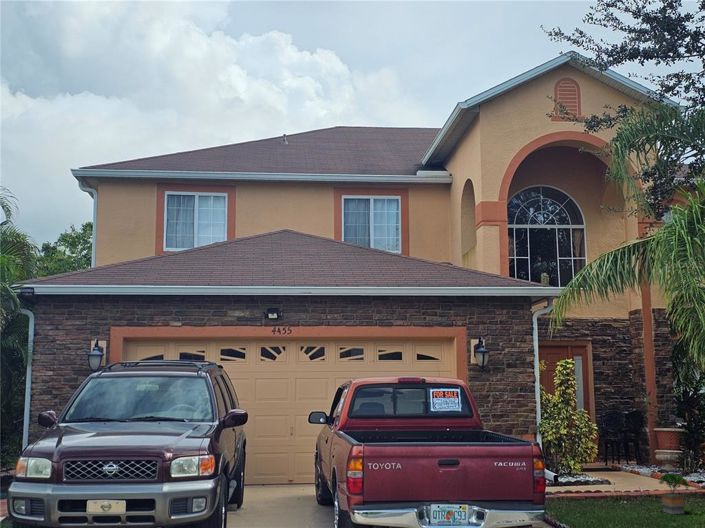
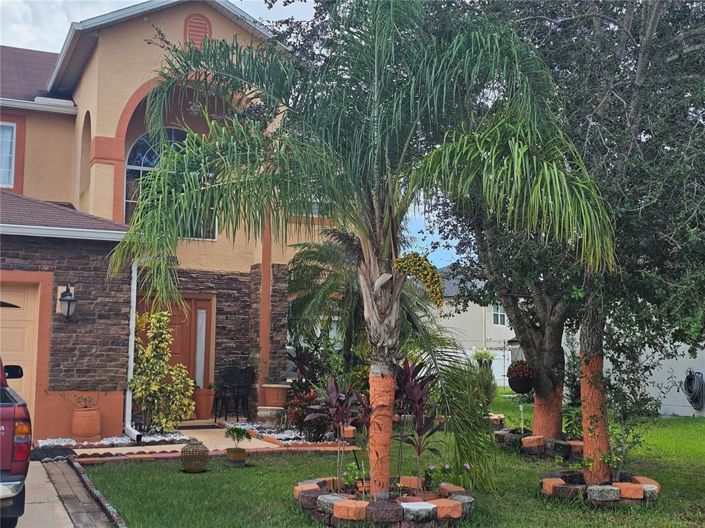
woven basket: none [621,487,649,517] -> present [181,441,209,472]

